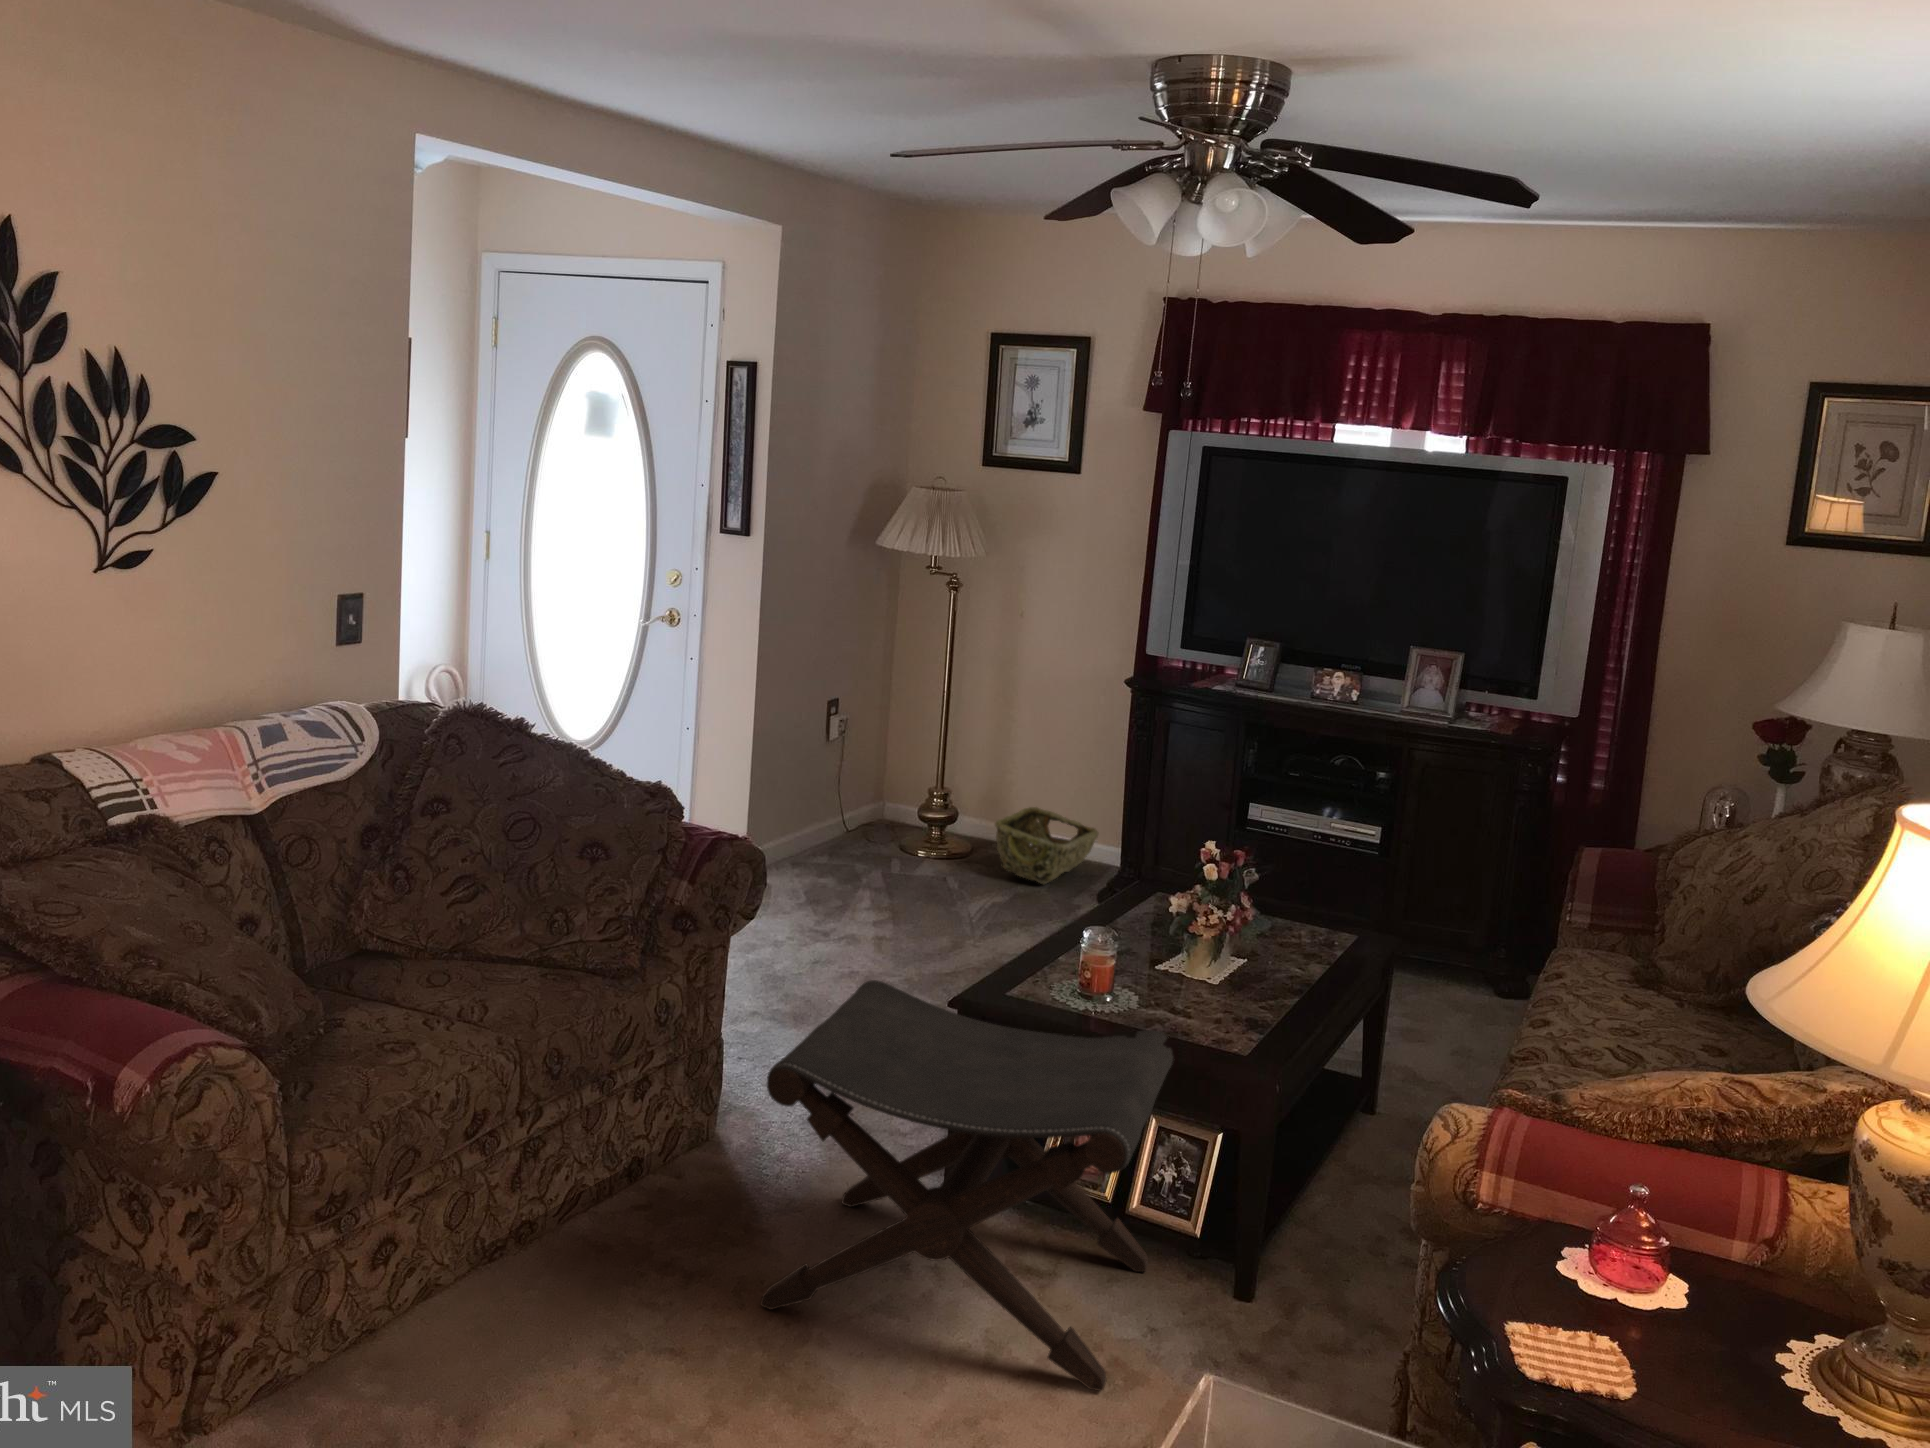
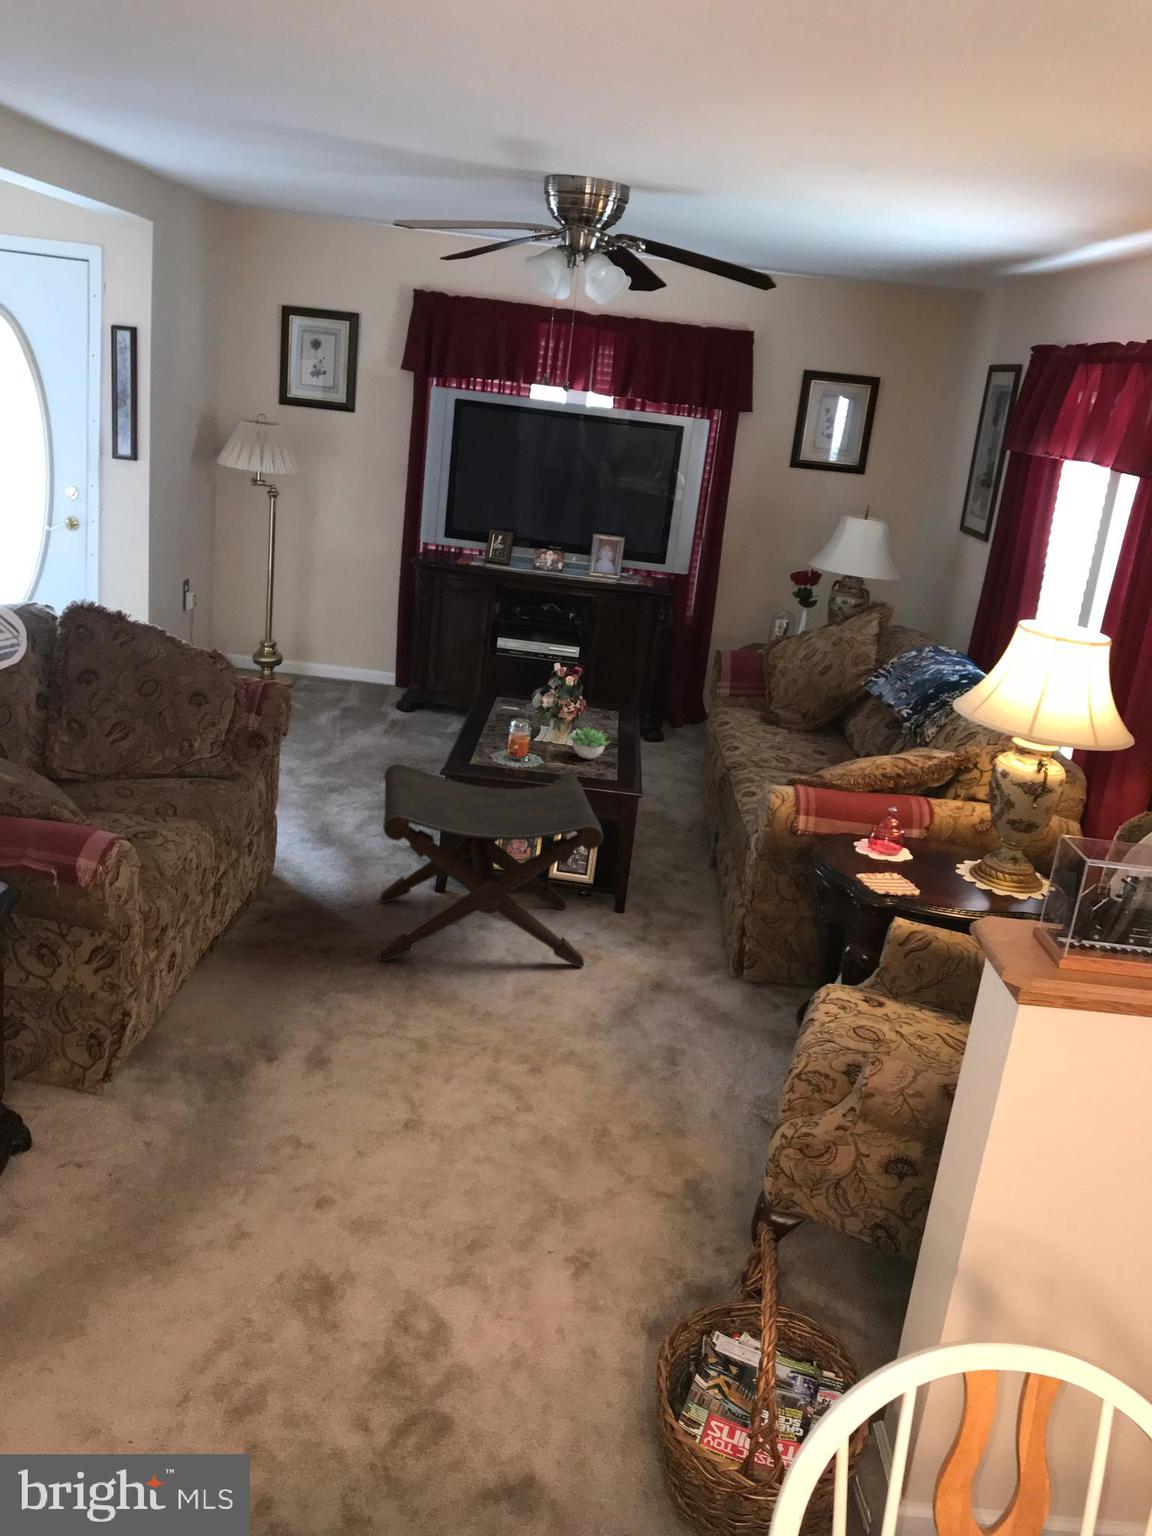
woven basket: present [995,807,1098,884] -> none [320,649,382,701]
succulent plant: none [1185,953,1255,1009] -> present [569,728,609,759]

